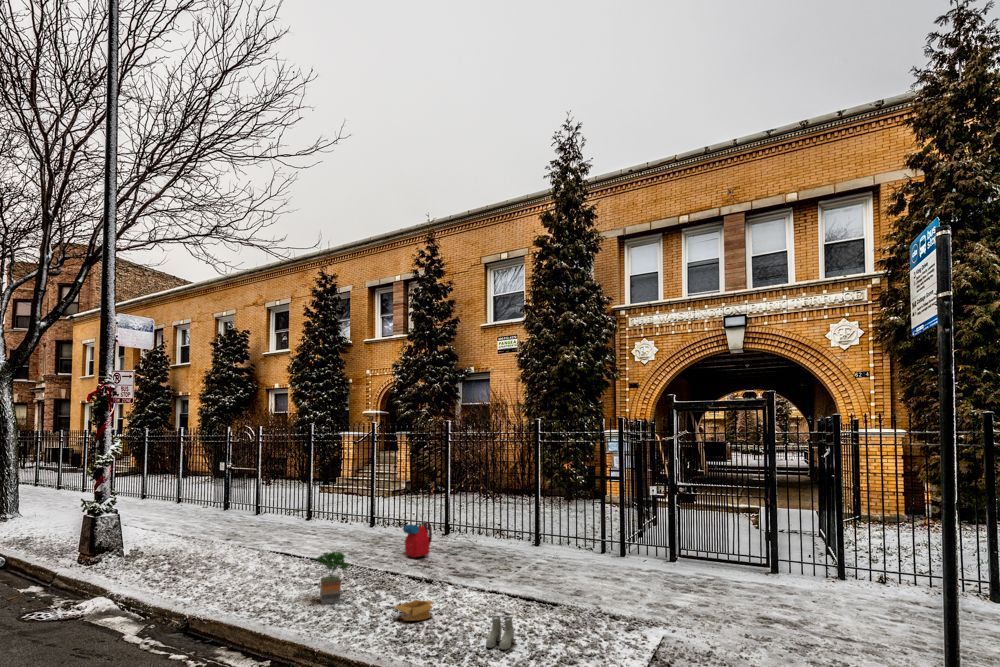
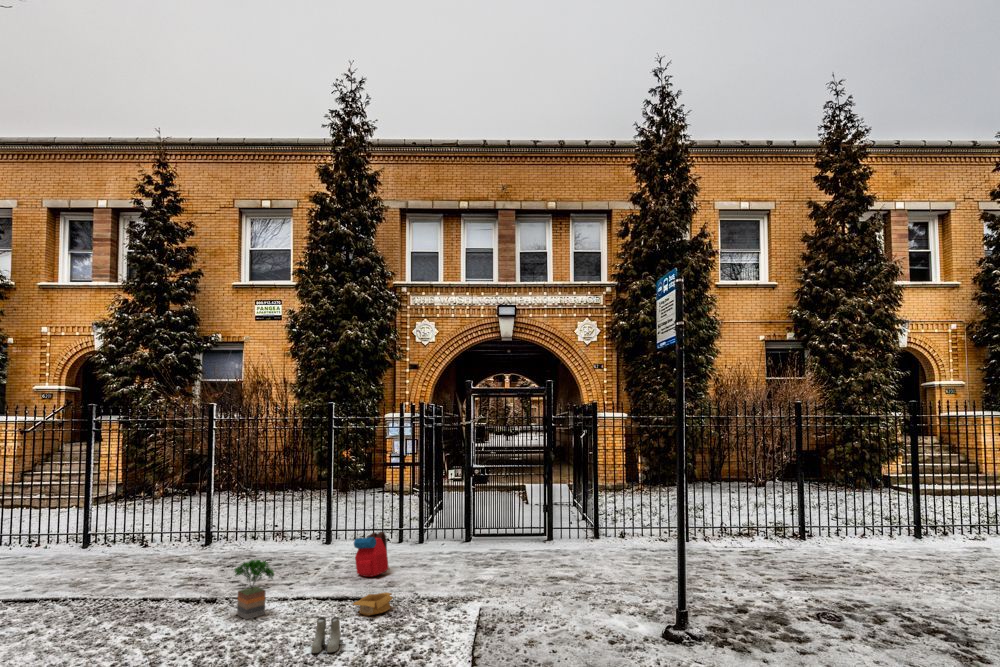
backpack: present [404,522,432,558] -> present [354,532,388,577]
potted tree: present [317,552,349,604] -> present [234,559,274,620]
cardboard box: present [394,600,434,621] -> present [353,592,392,616]

